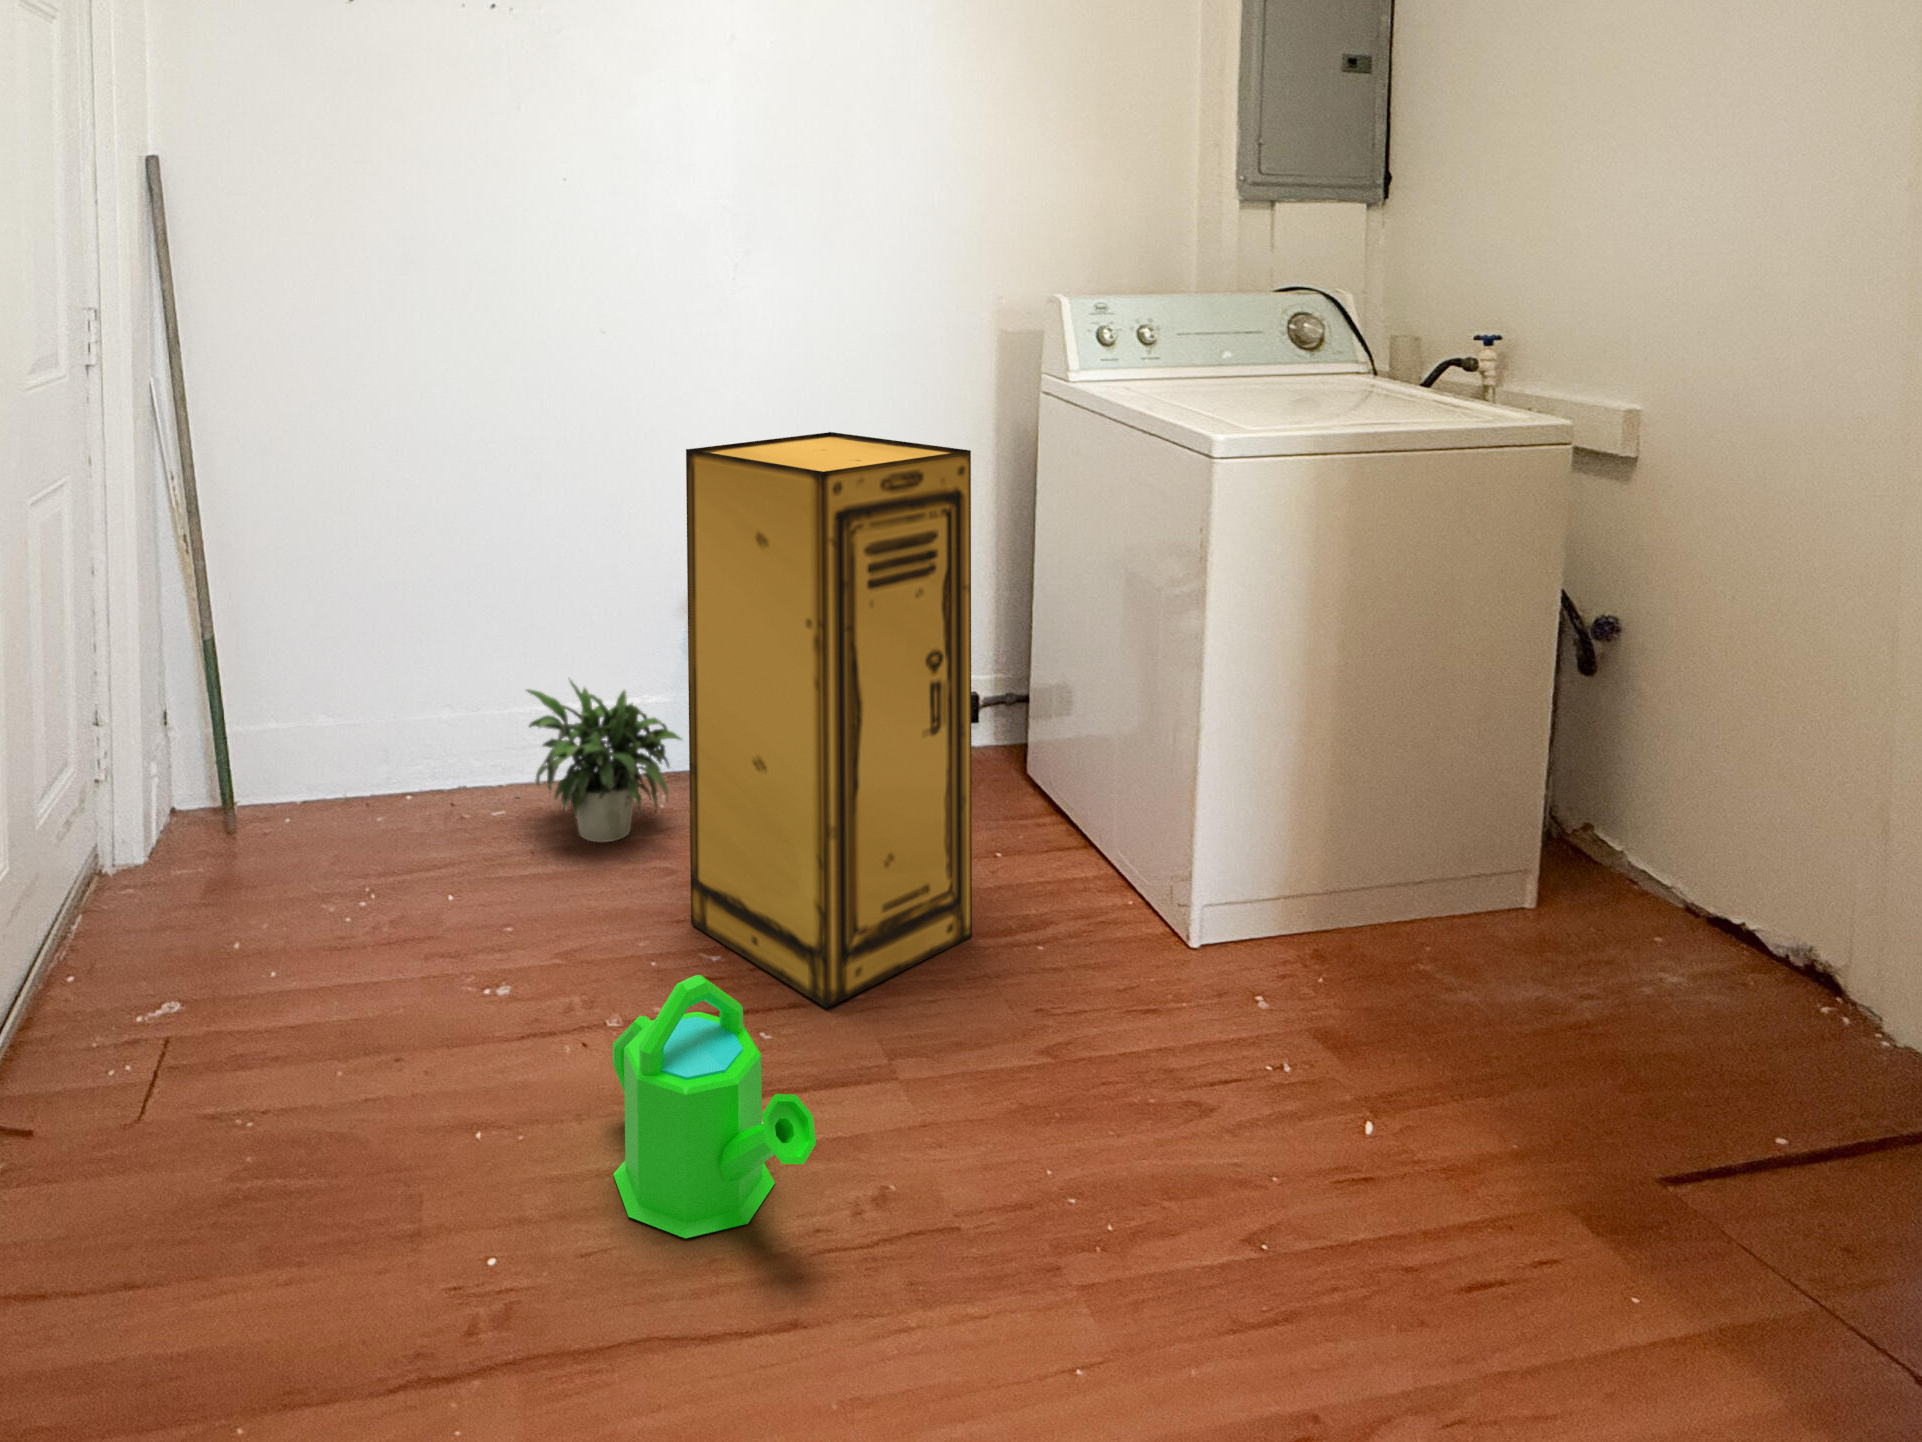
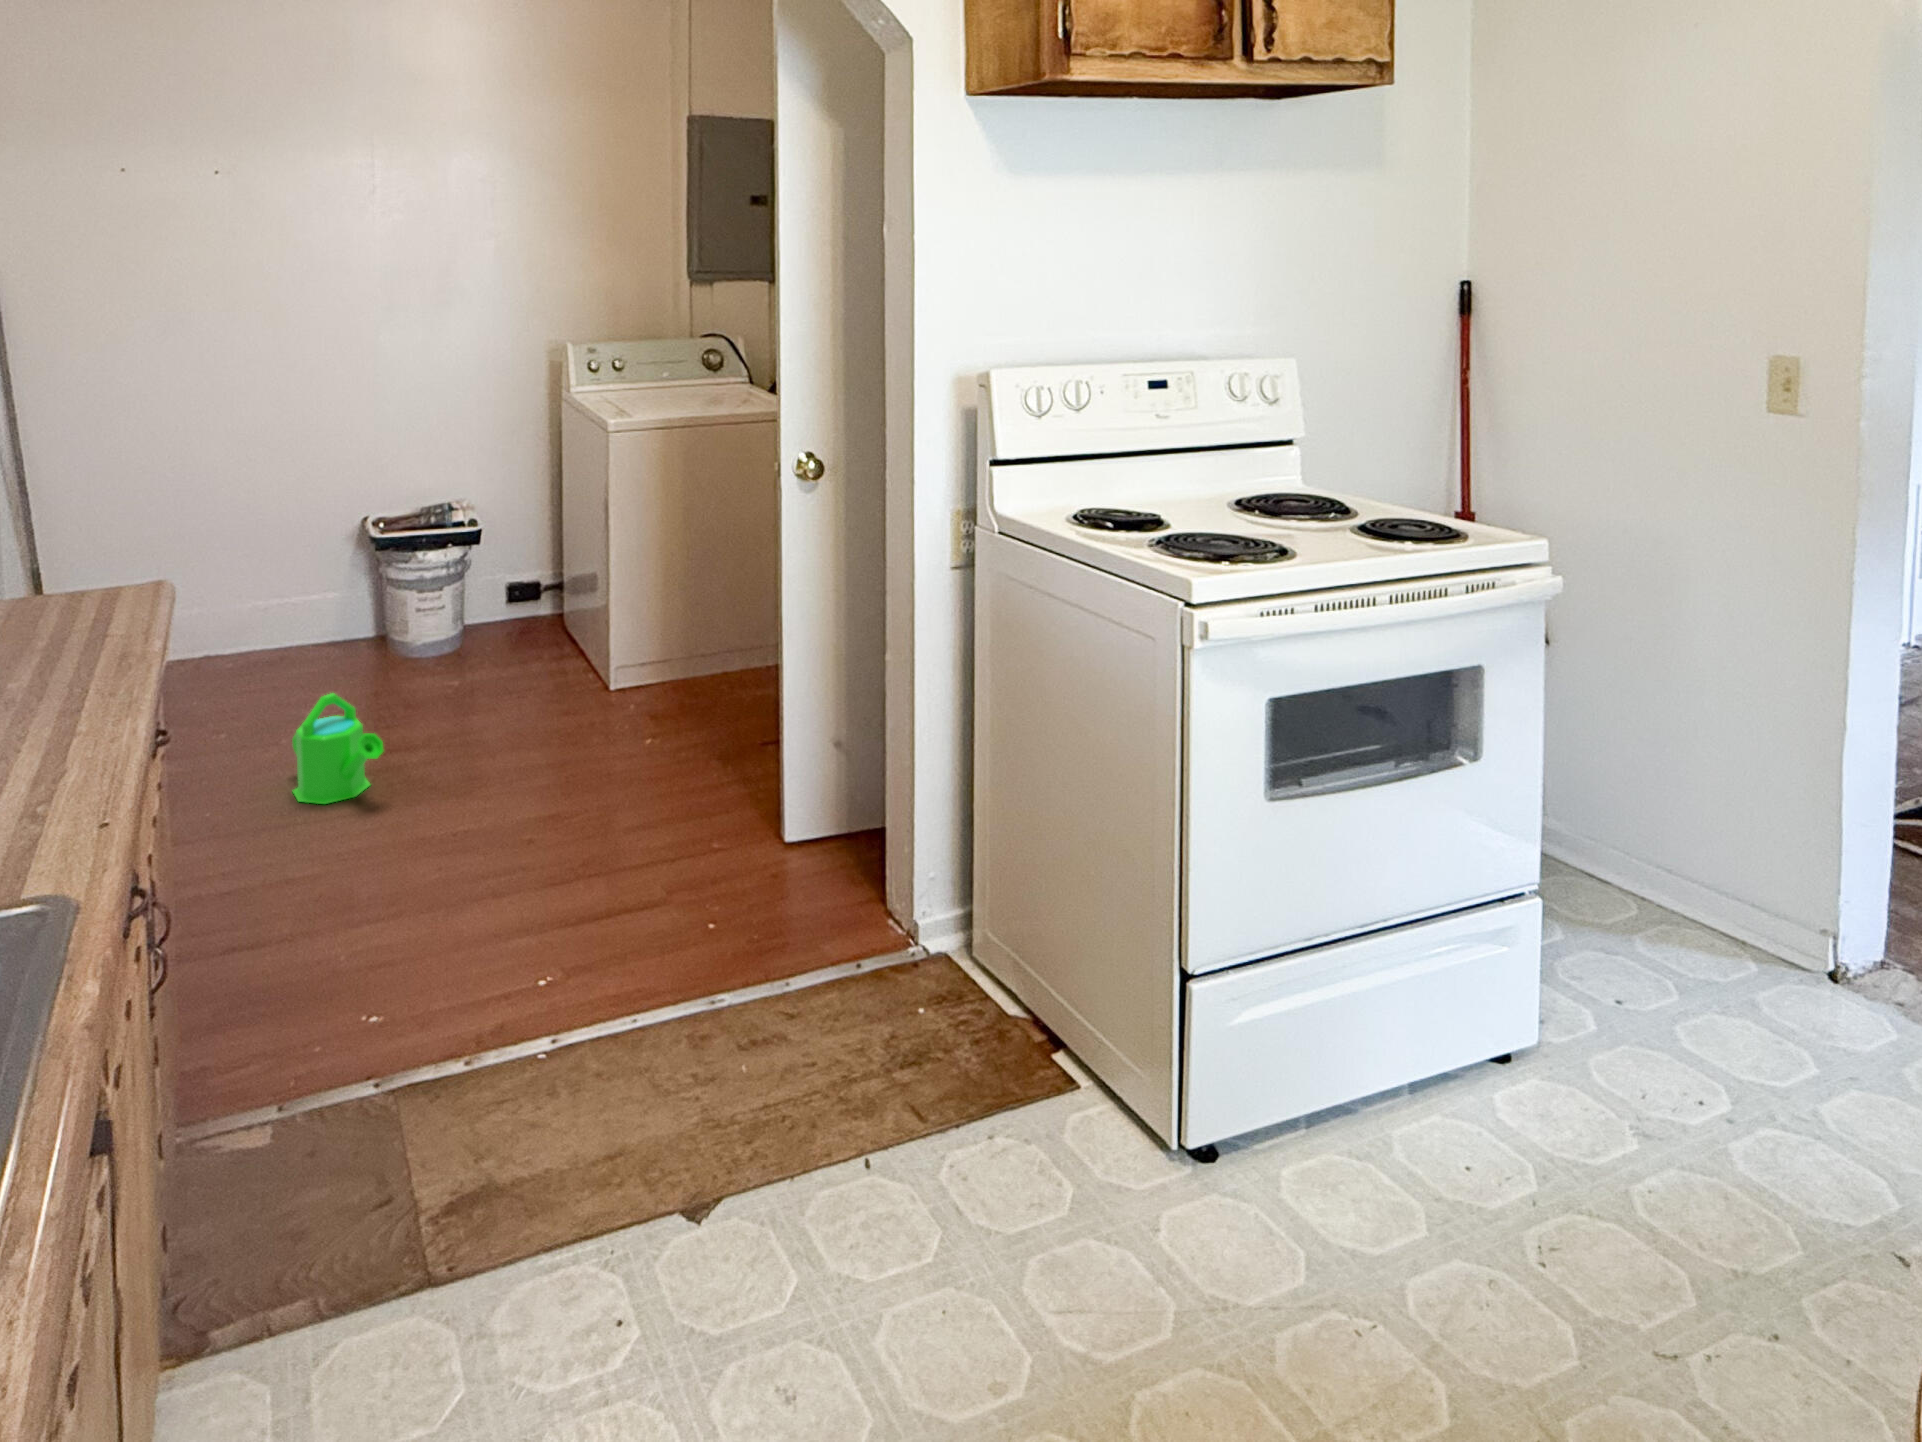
storage cabinet: present [686,432,972,1008] -> none [337,430,500,728]
potted plant: present [517,680,681,843] -> none [241,584,346,677]

